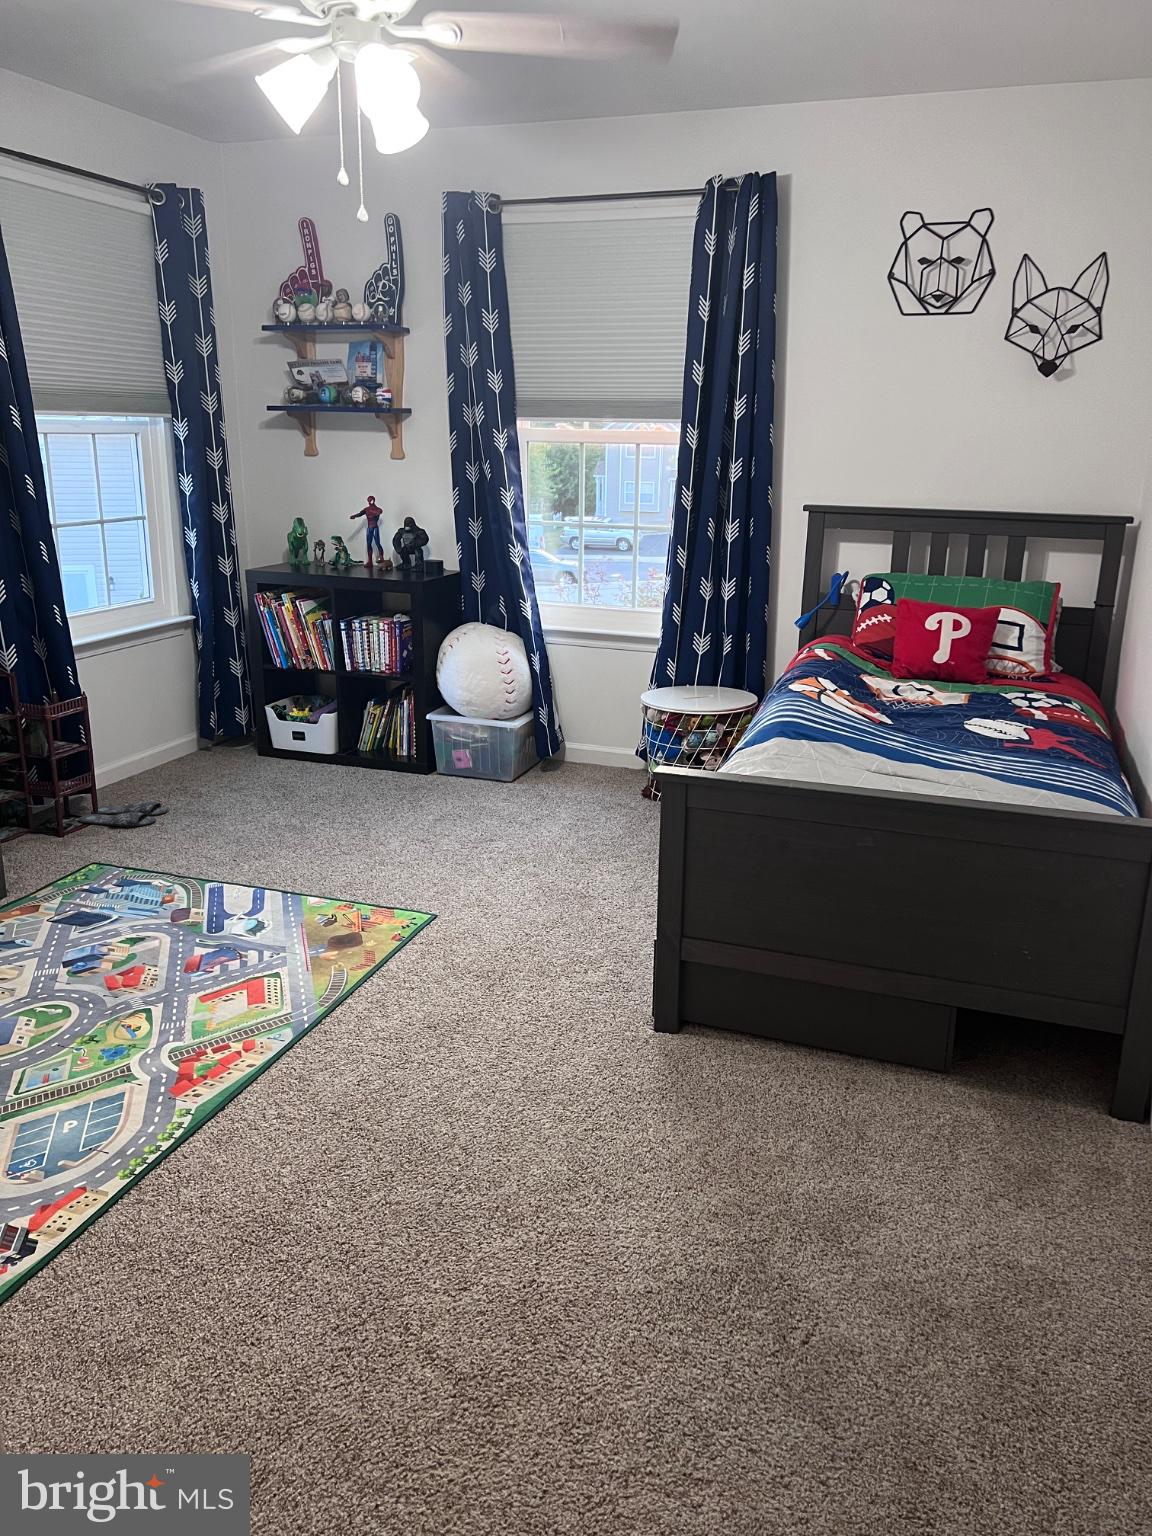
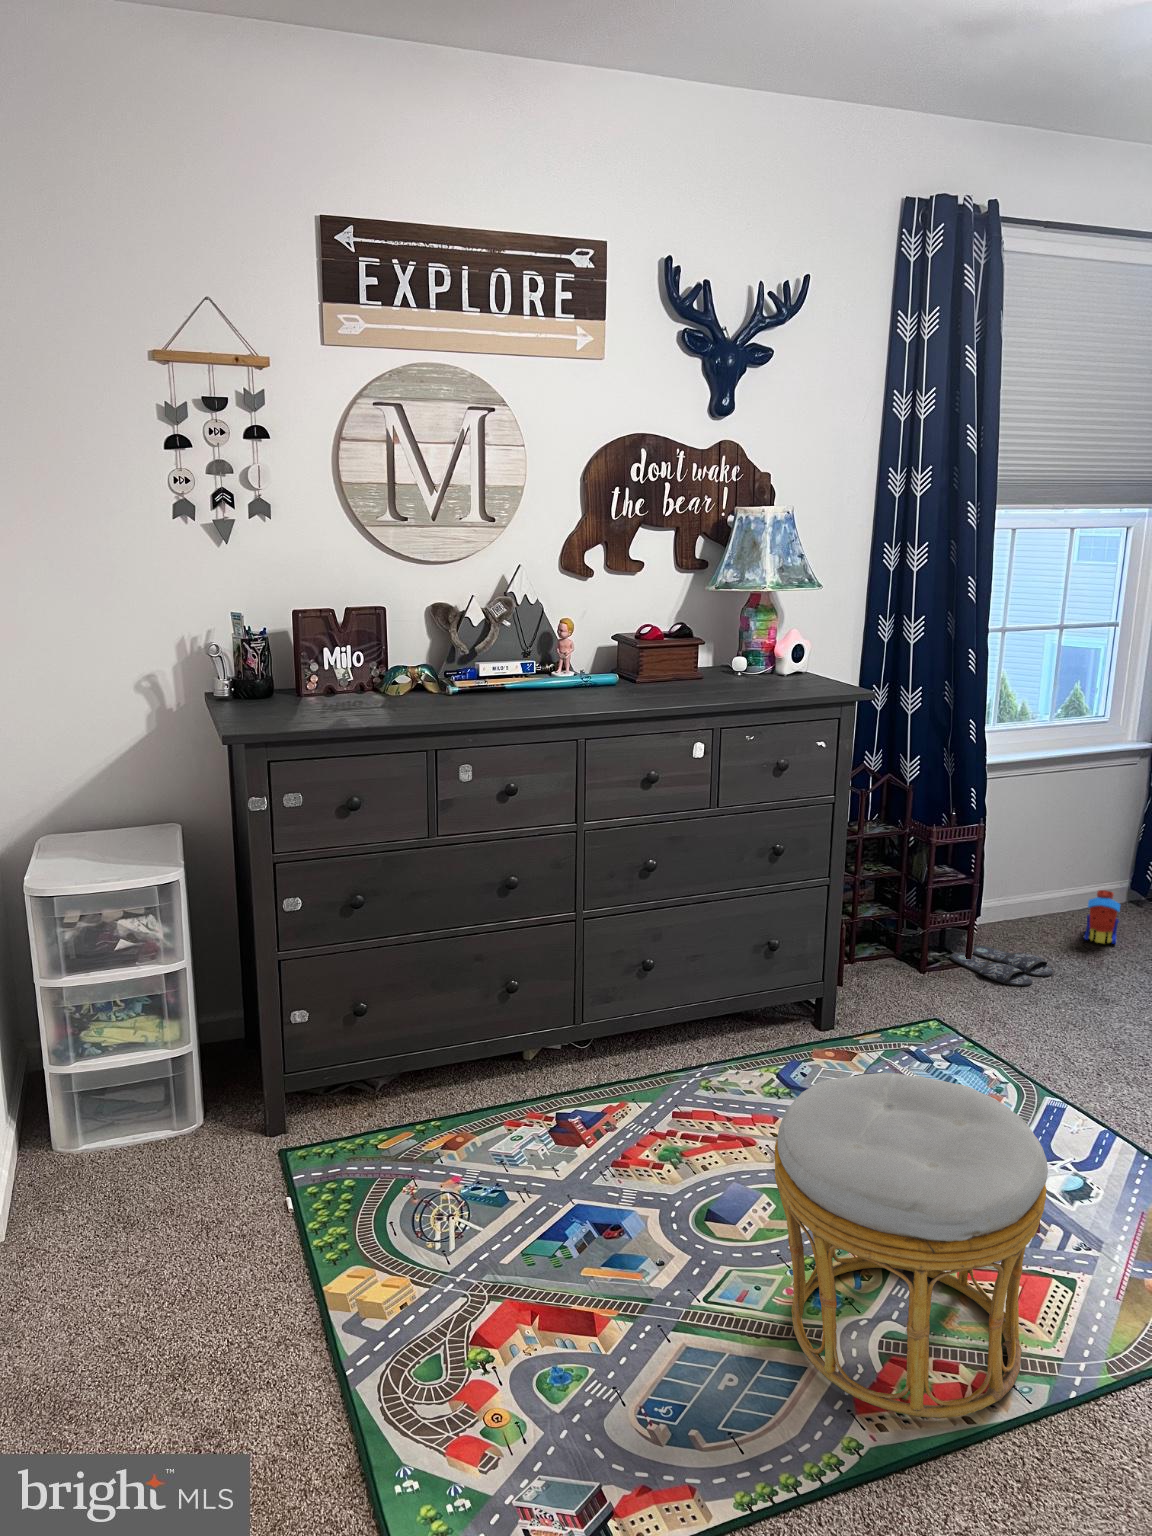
toy train: none [176,740,206,783] -> present [1084,890,1120,944]
ottoman: none [52,851,270,1090] -> present [774,1073,1048,1418]

